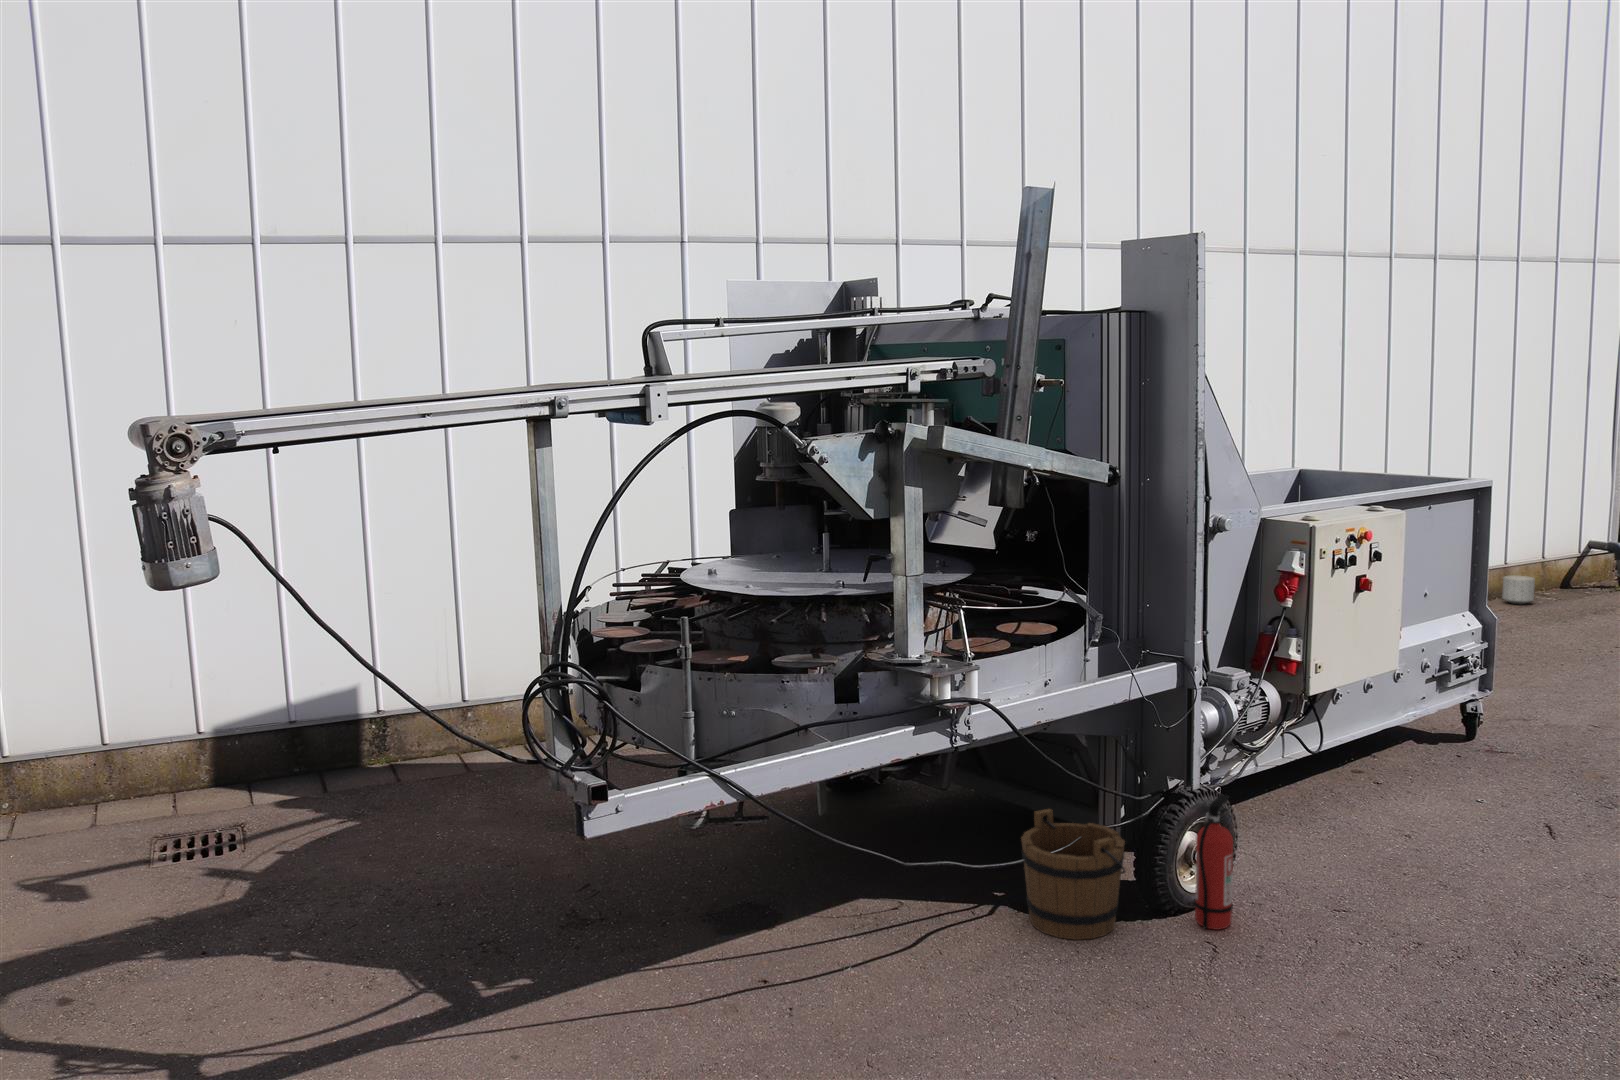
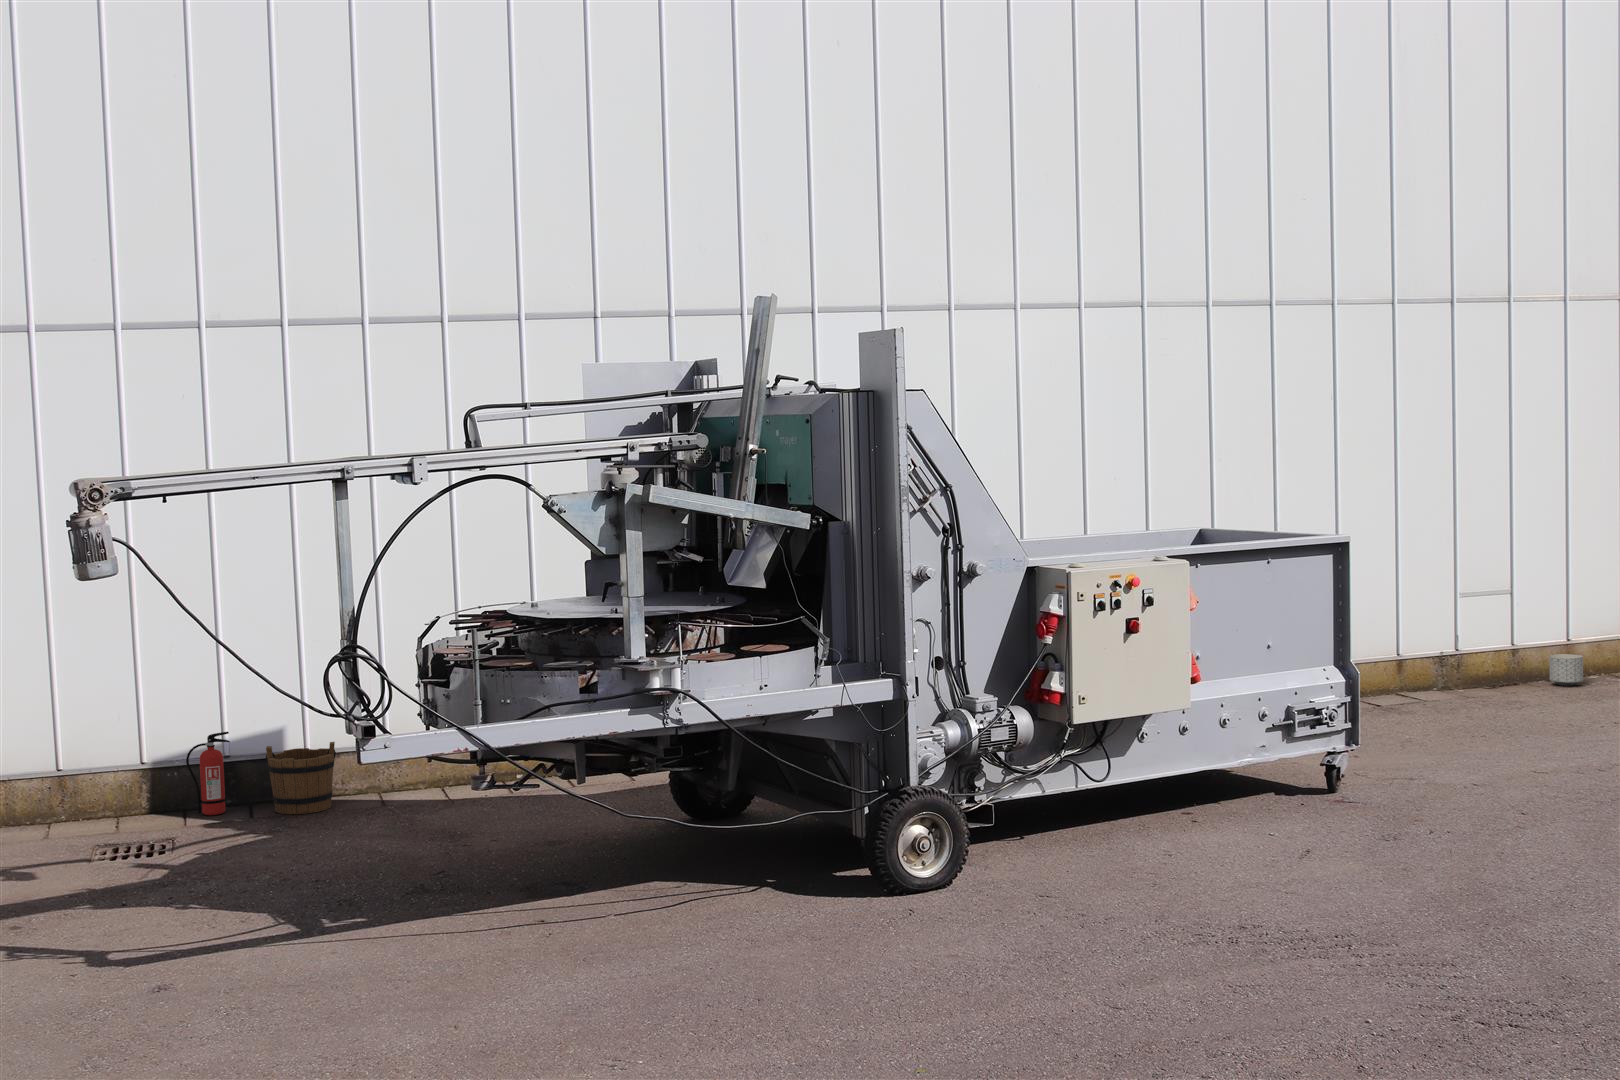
fire extinguisher: present [1194,795,1233,930] -> present [186,732,230,815]
bucket: present [1021,809,1125,940] -> present [266,742,336,814]

